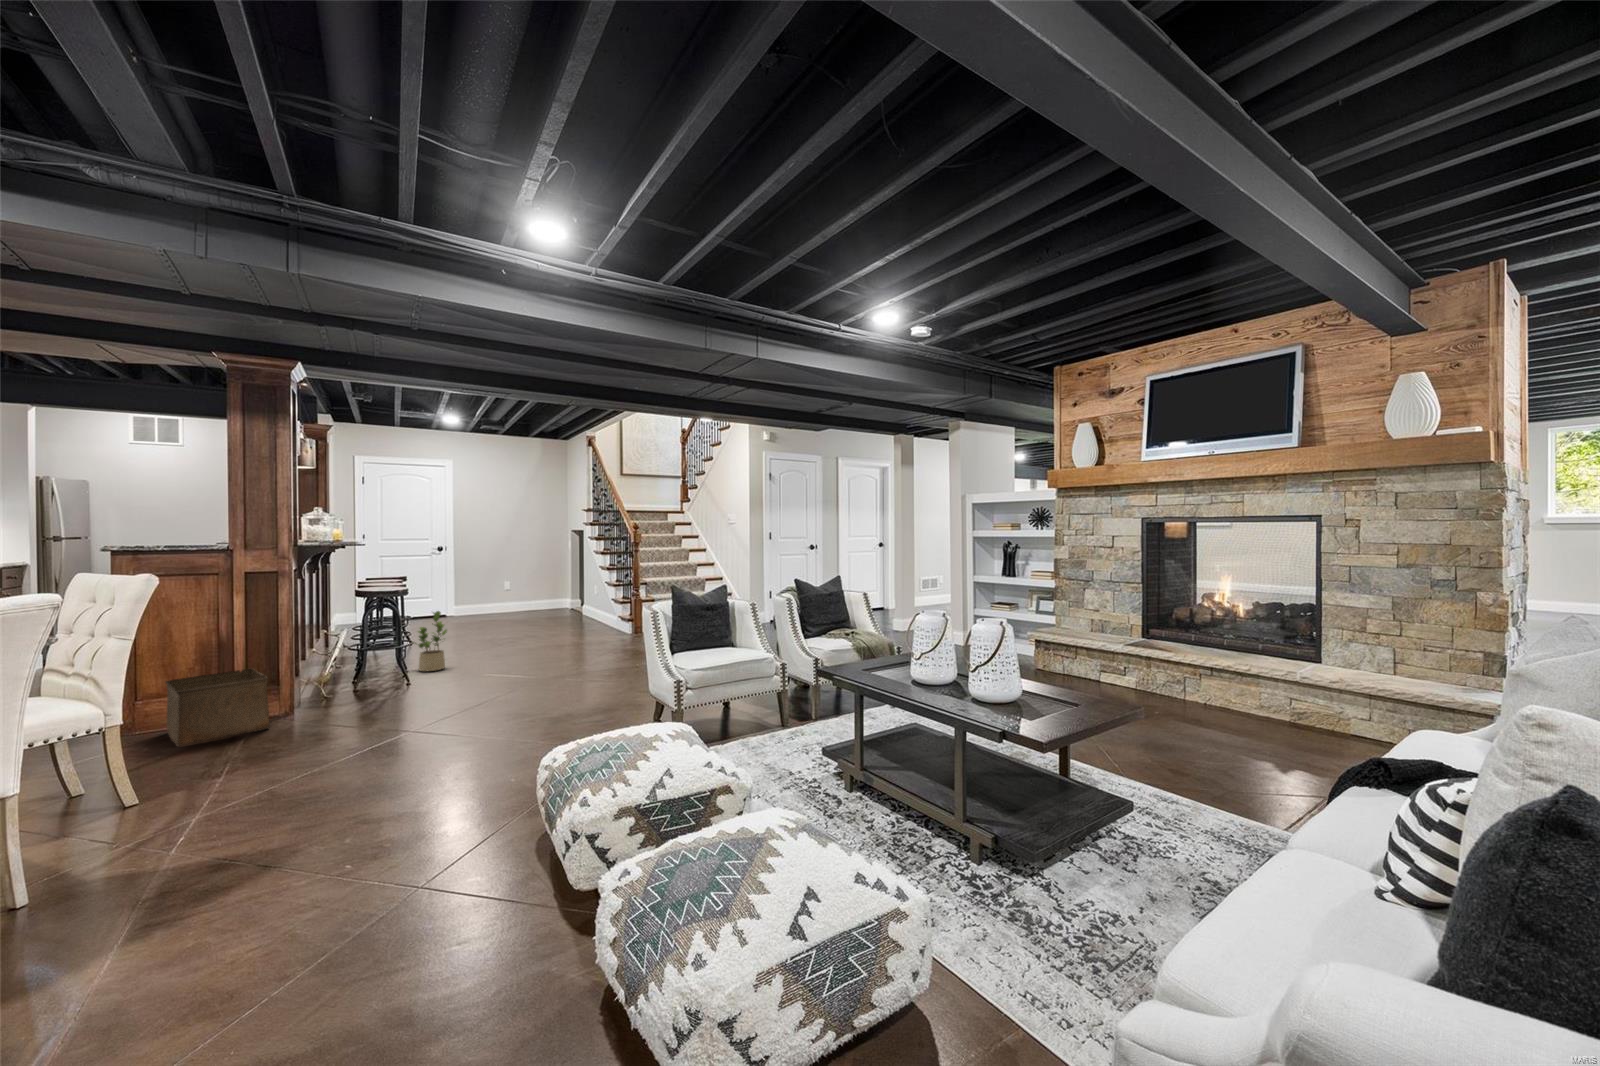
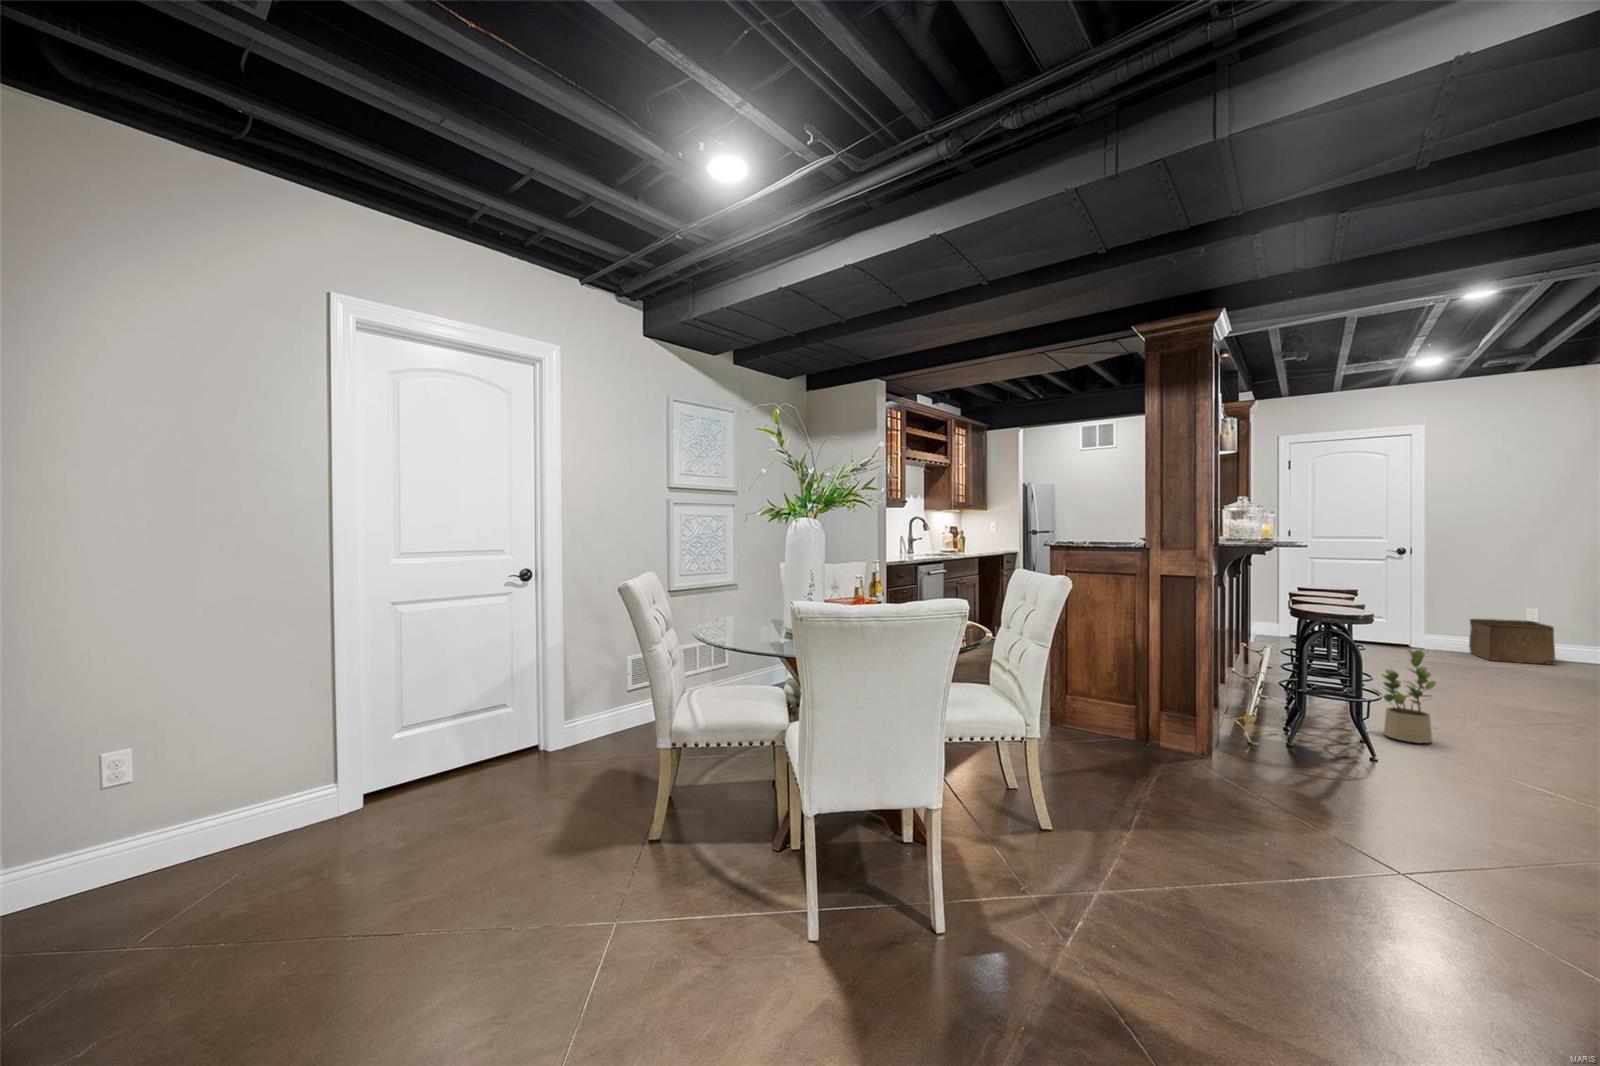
storage bin: present [166,668,270,746] -> present [1469,619,1555,665]

